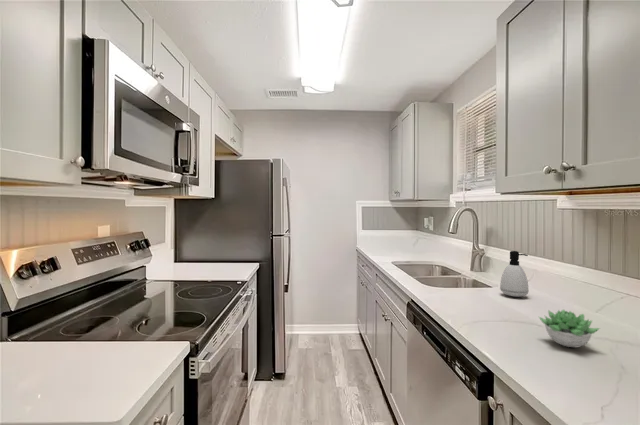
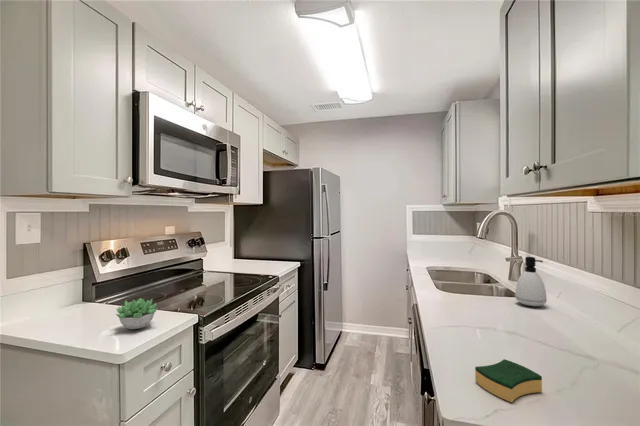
succulent plant: present [540,310,599,347] -> present [116,298,157,329]
sponge: none [554,355,614,400] -> present [475,359,542,402]

